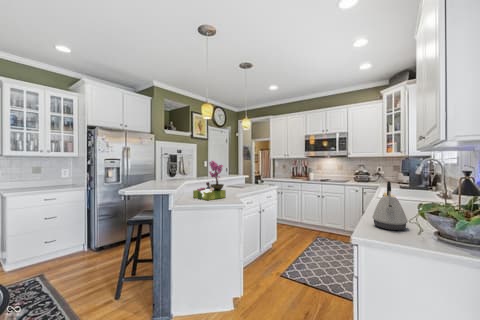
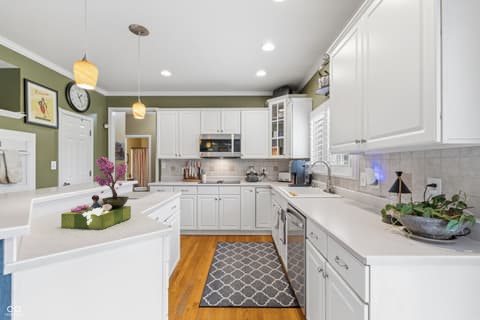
kettle: present [372,182,408,230] -> none [345,181,380,233]

